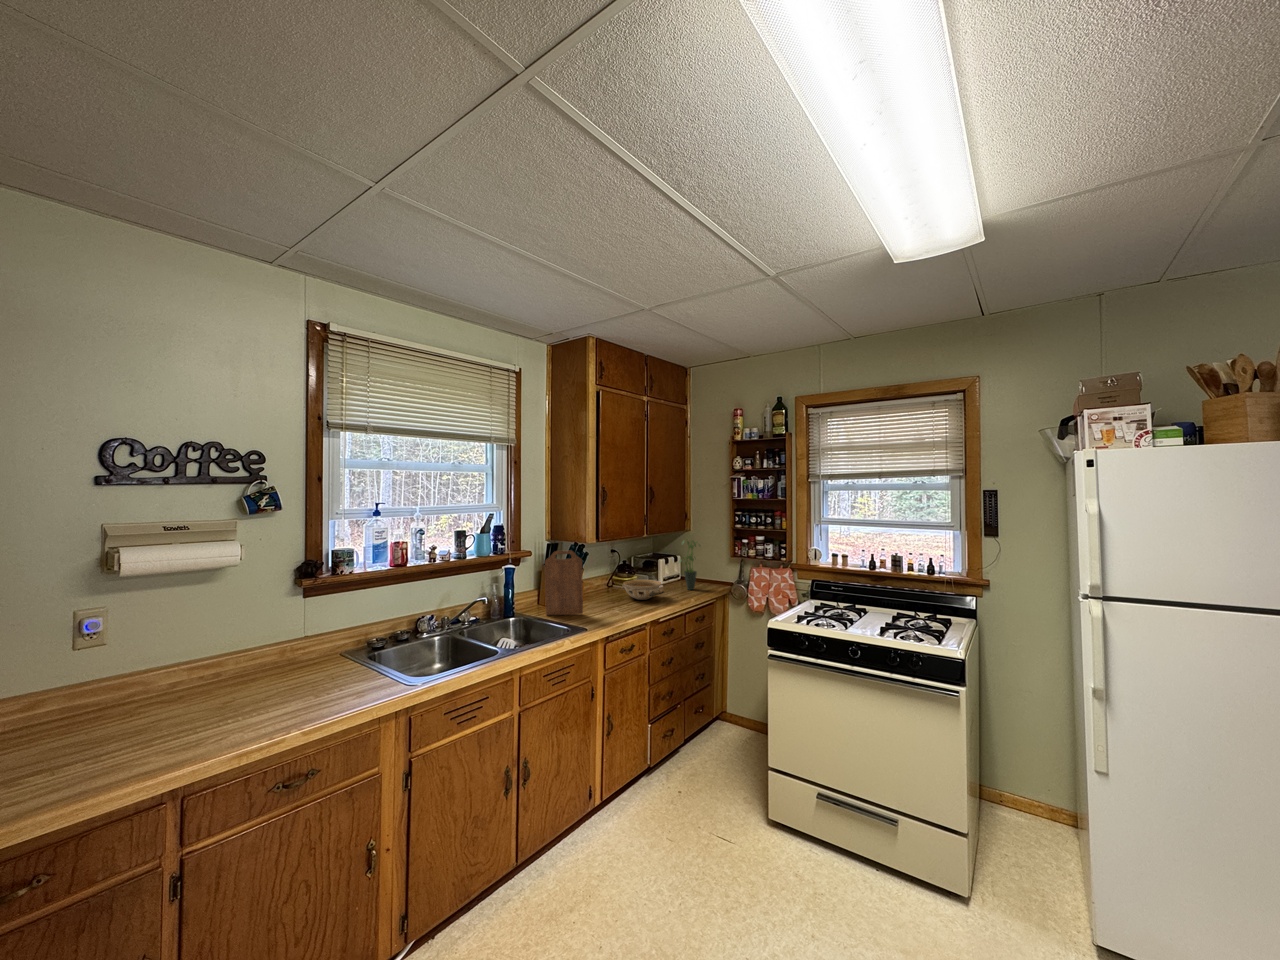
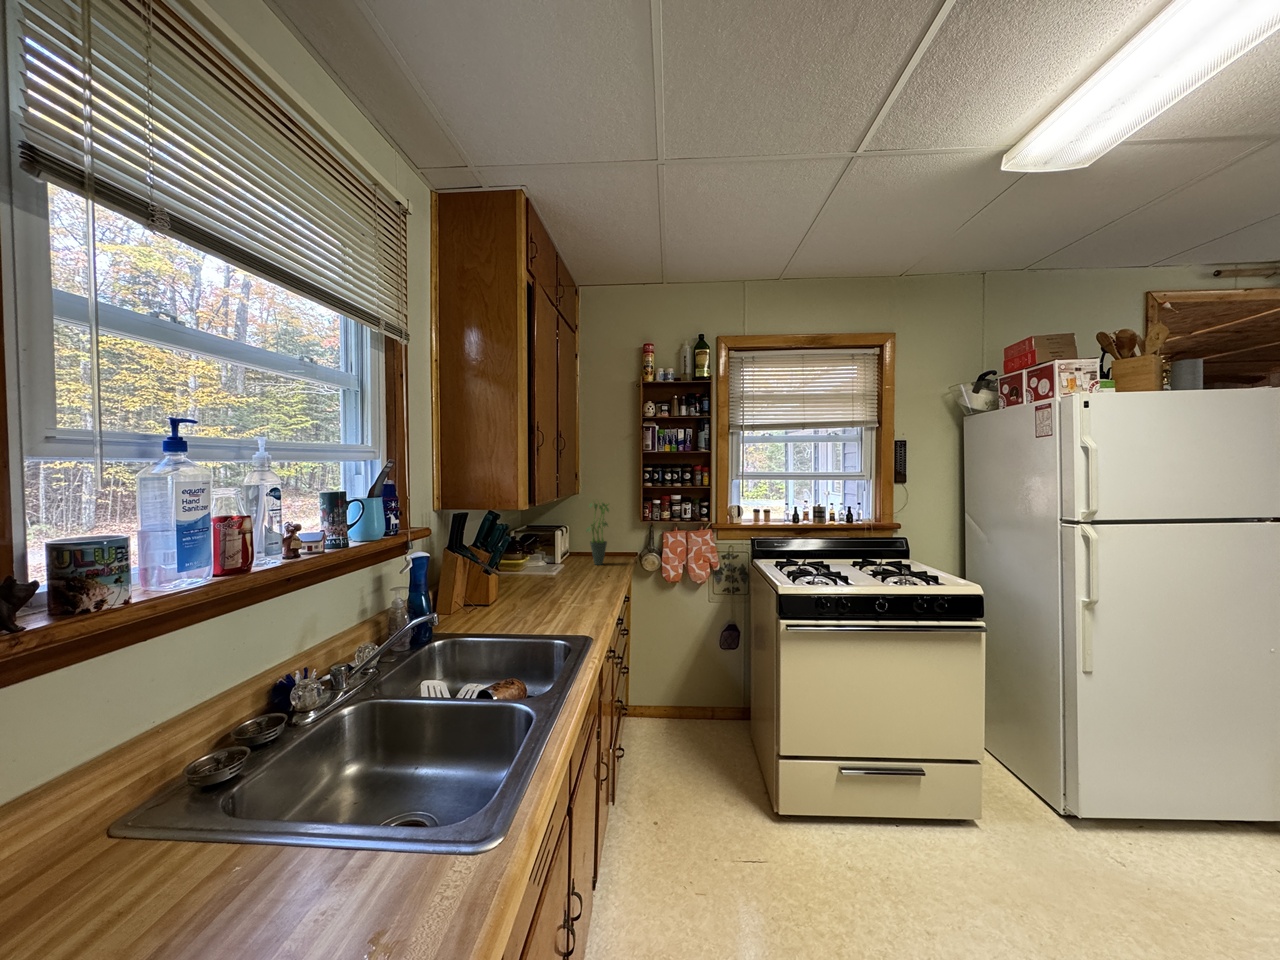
cutting board: present [545,551,583,615] -> none [459,515,521,626]
ceramic bowl: present [622,580,664,600] -> none [528,556,598,584]

